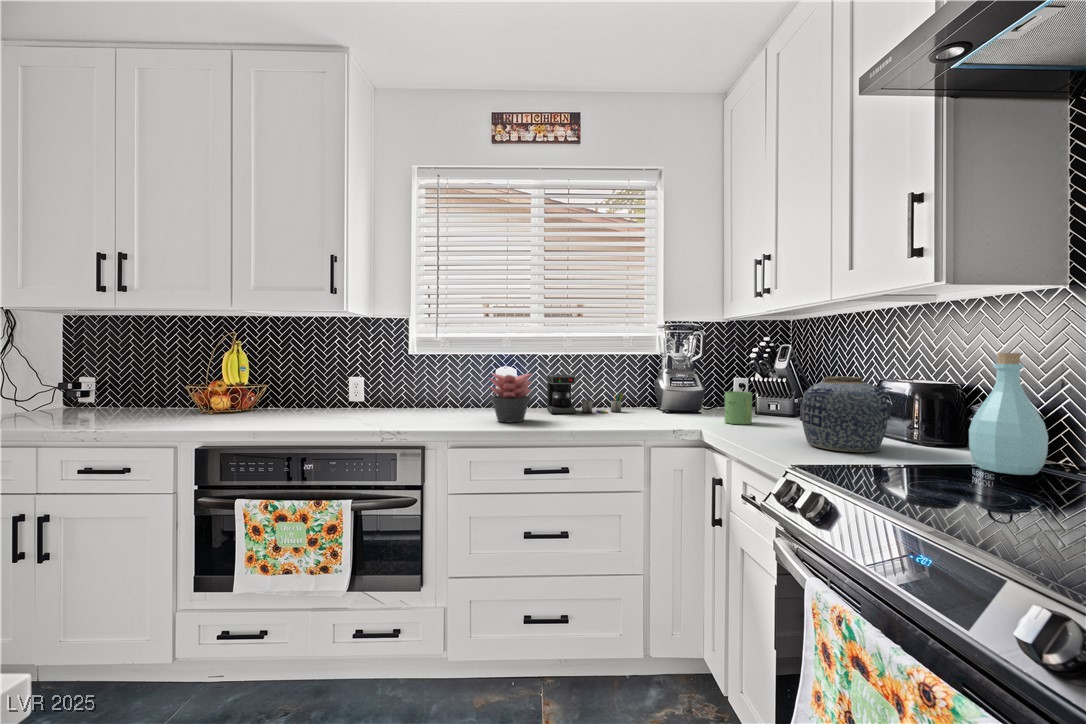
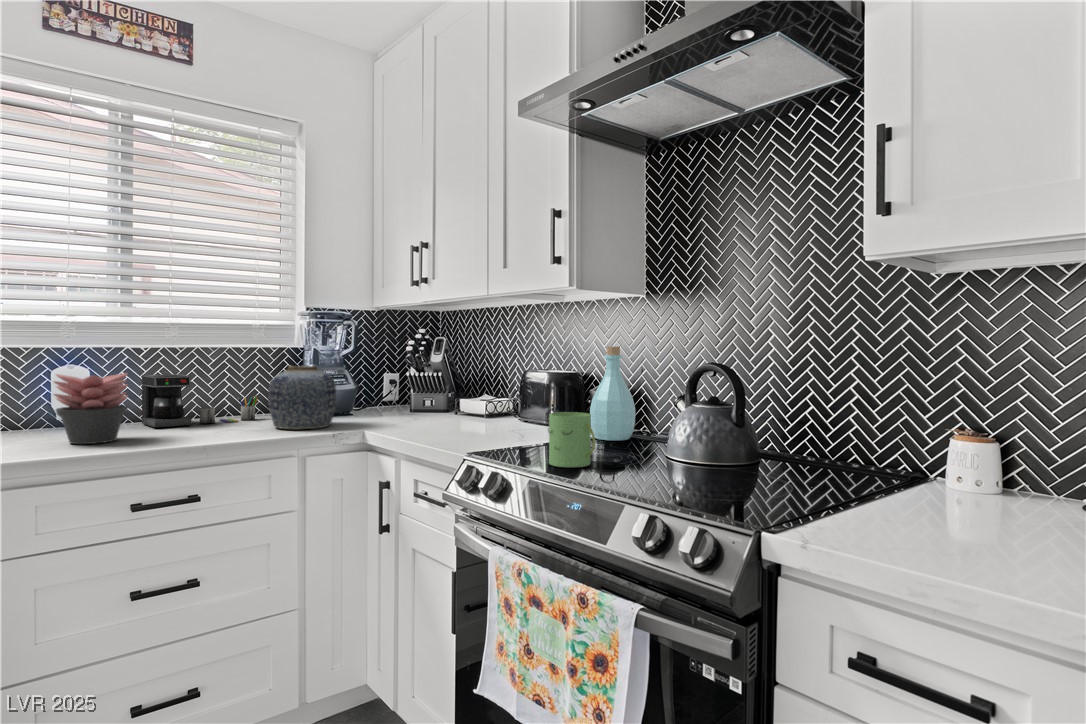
vase: present [801,376,888,452] -> present [268,366,336,429]
mug: present [724,391,752,424] -> present [548,412,595,467]

